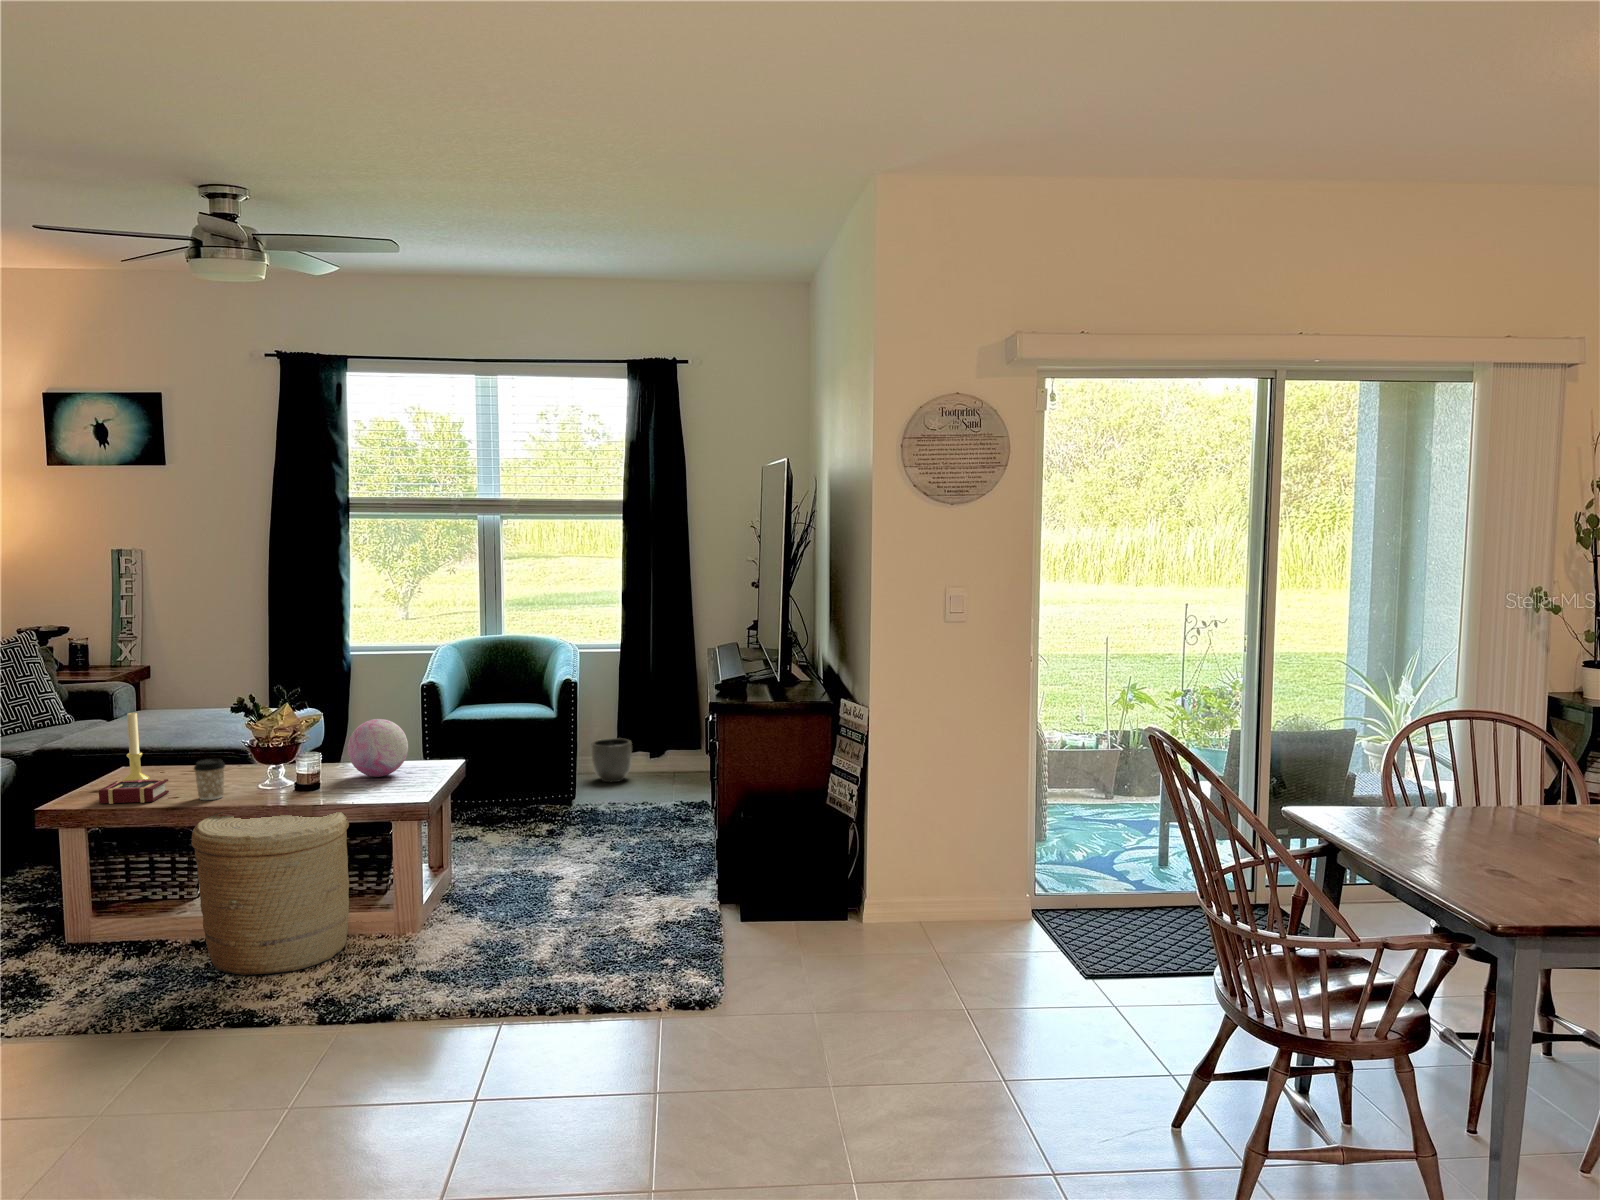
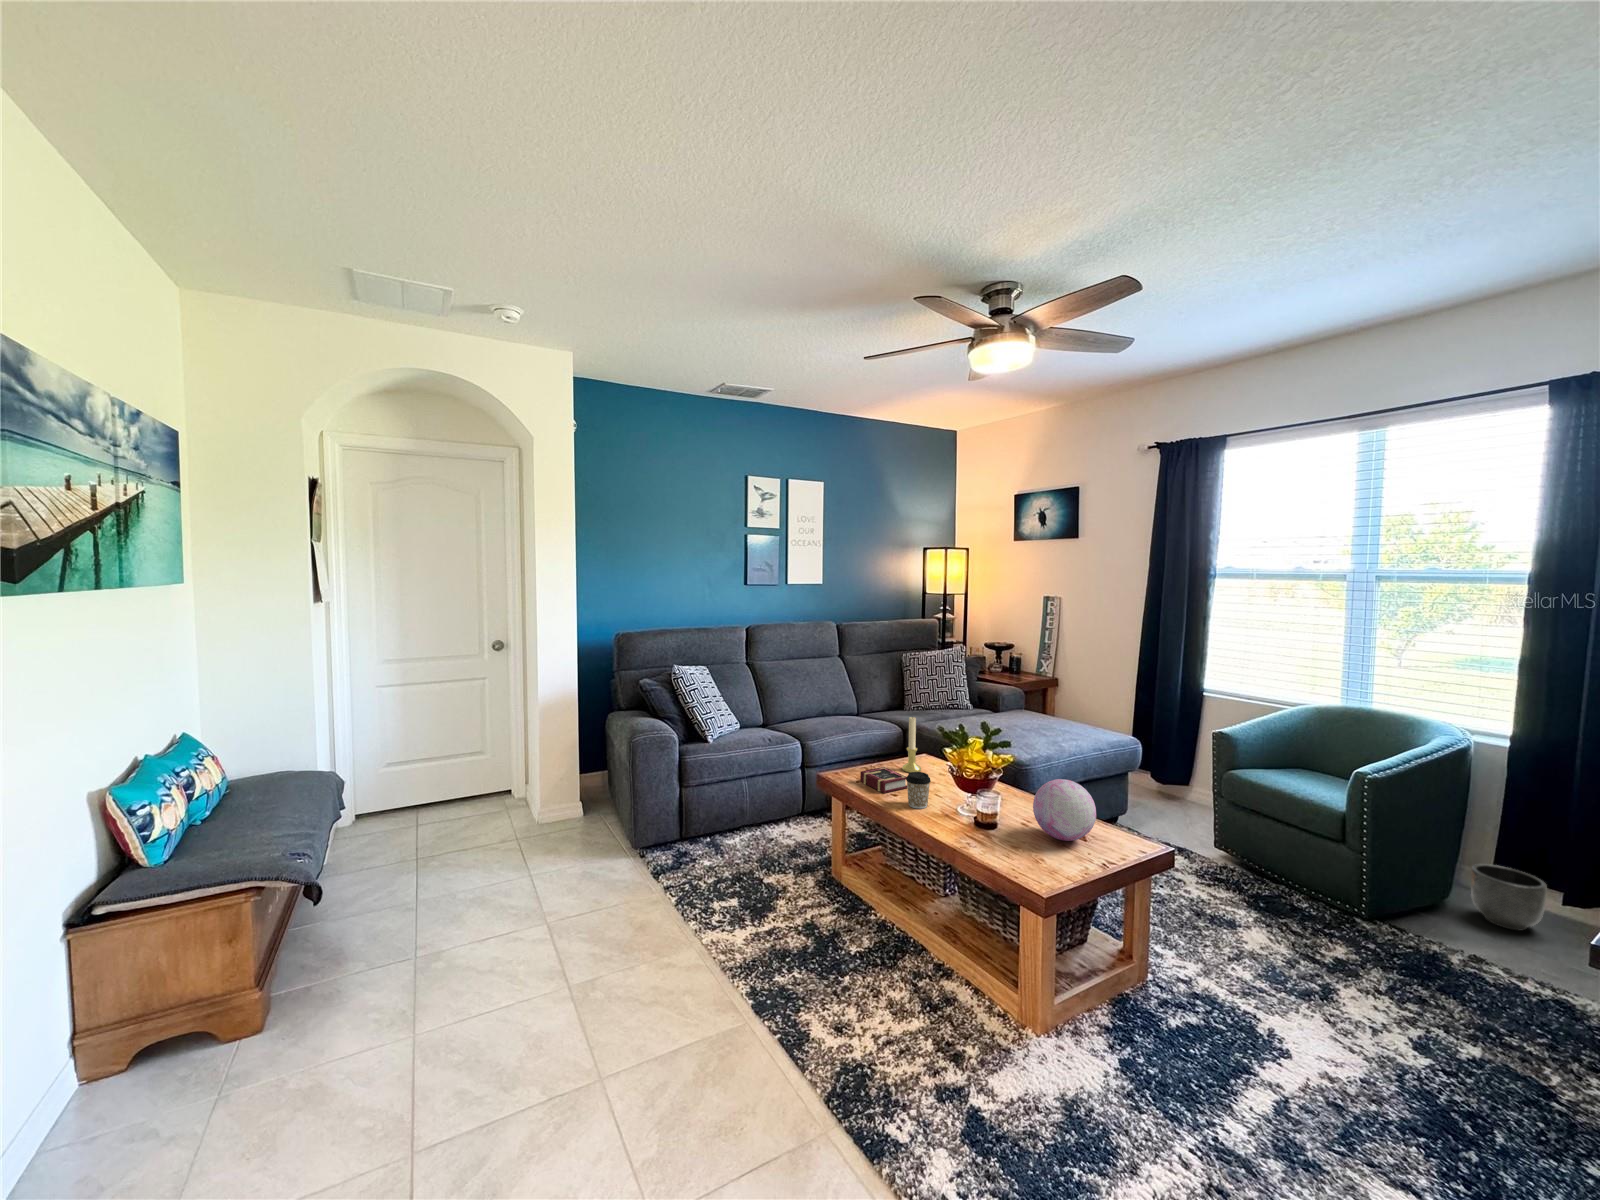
woven basket: present [191,812,349,976] -> none [856,823,993,1010]

